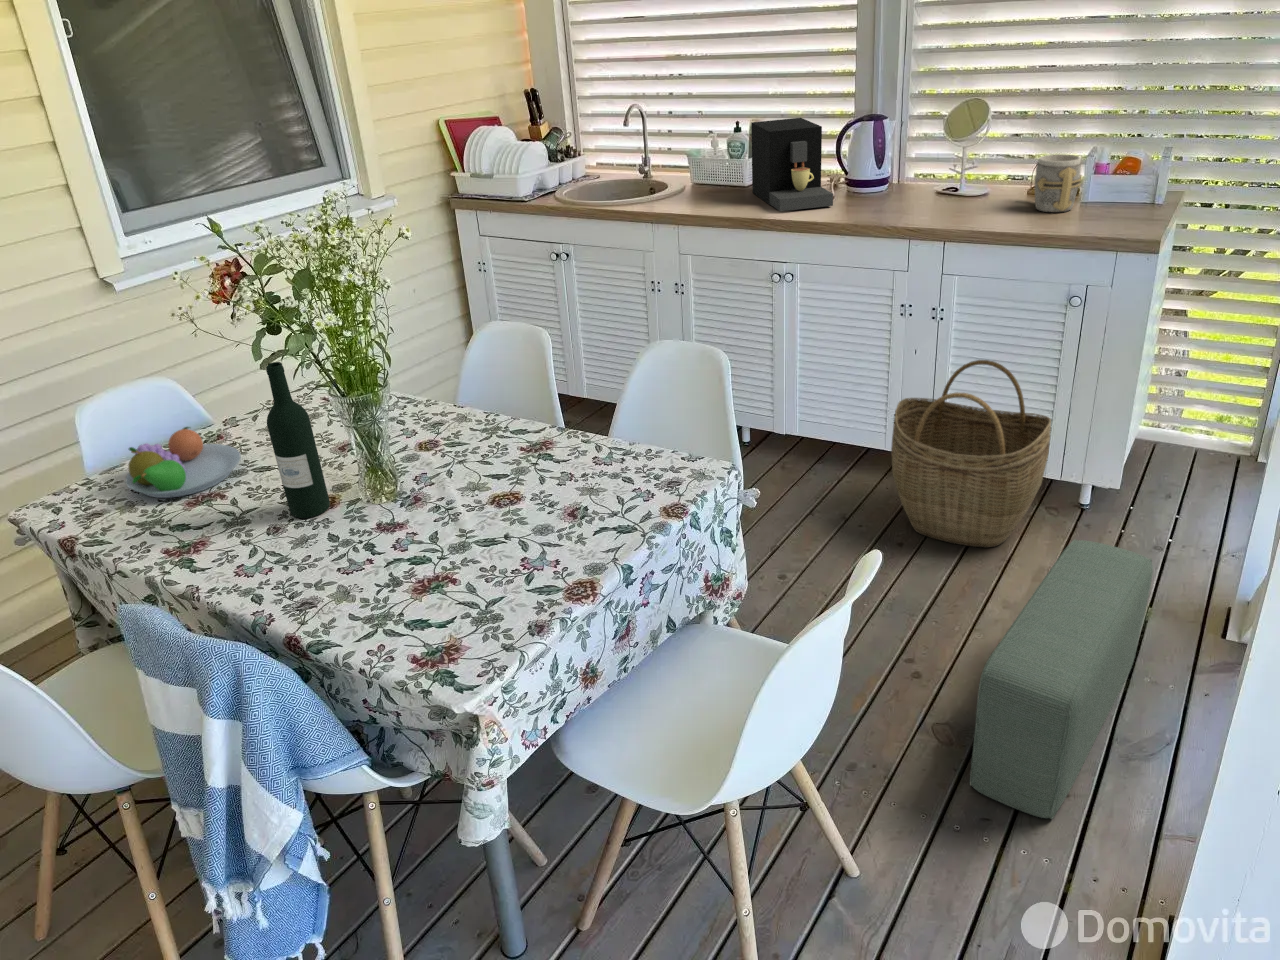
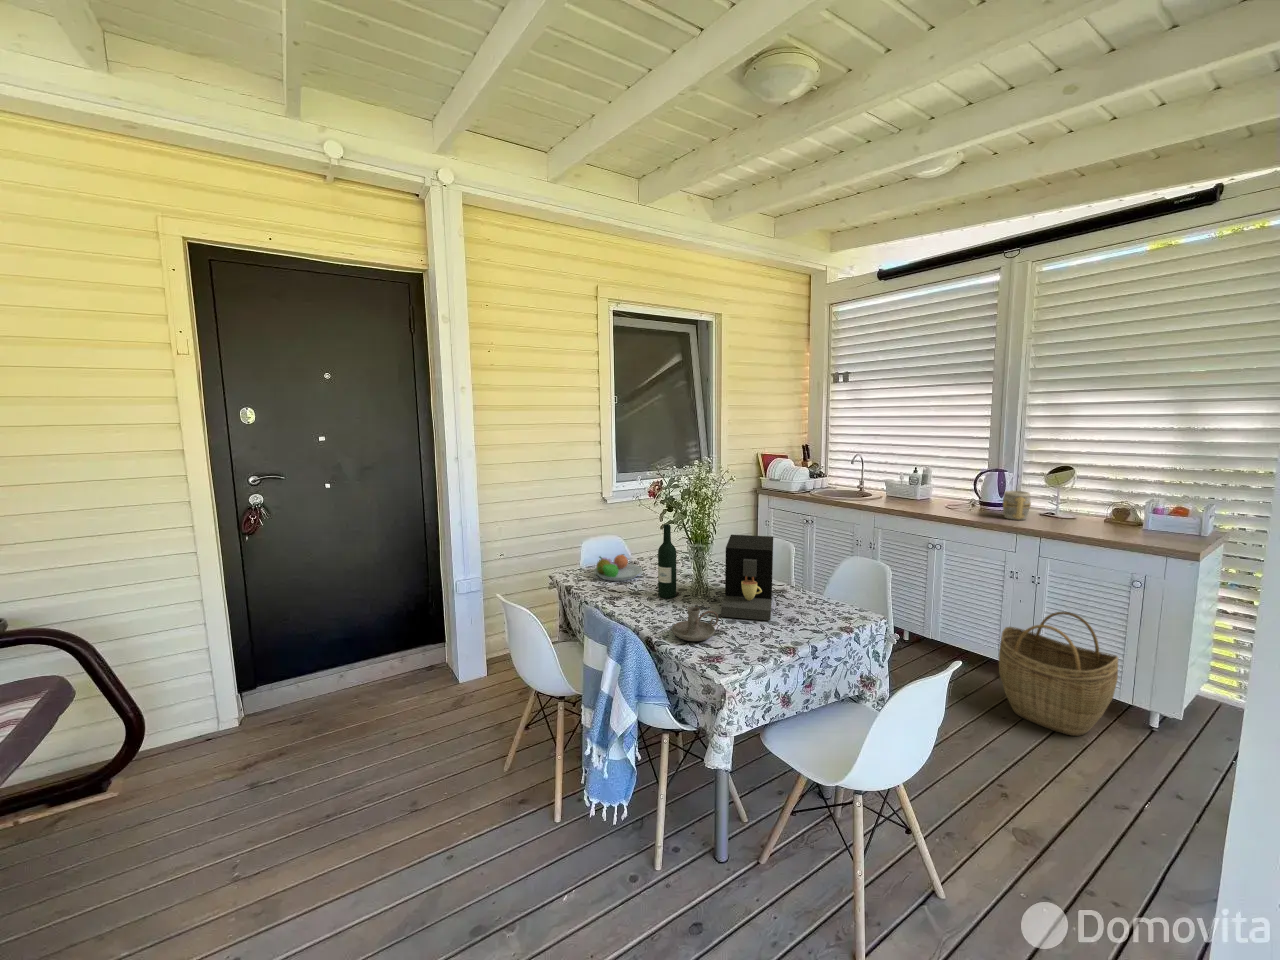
coffee maker: present [751,118,833,211] -> present [721,535,773,621]
mug: present [1035,154,1082,212] -> present [1003,491,1031,520]
pouf: present [970,539,1153,819] -> none [1035,730,1195,916]
candle holder: none [338,543,432,623] -> present [672,607,718,641]

